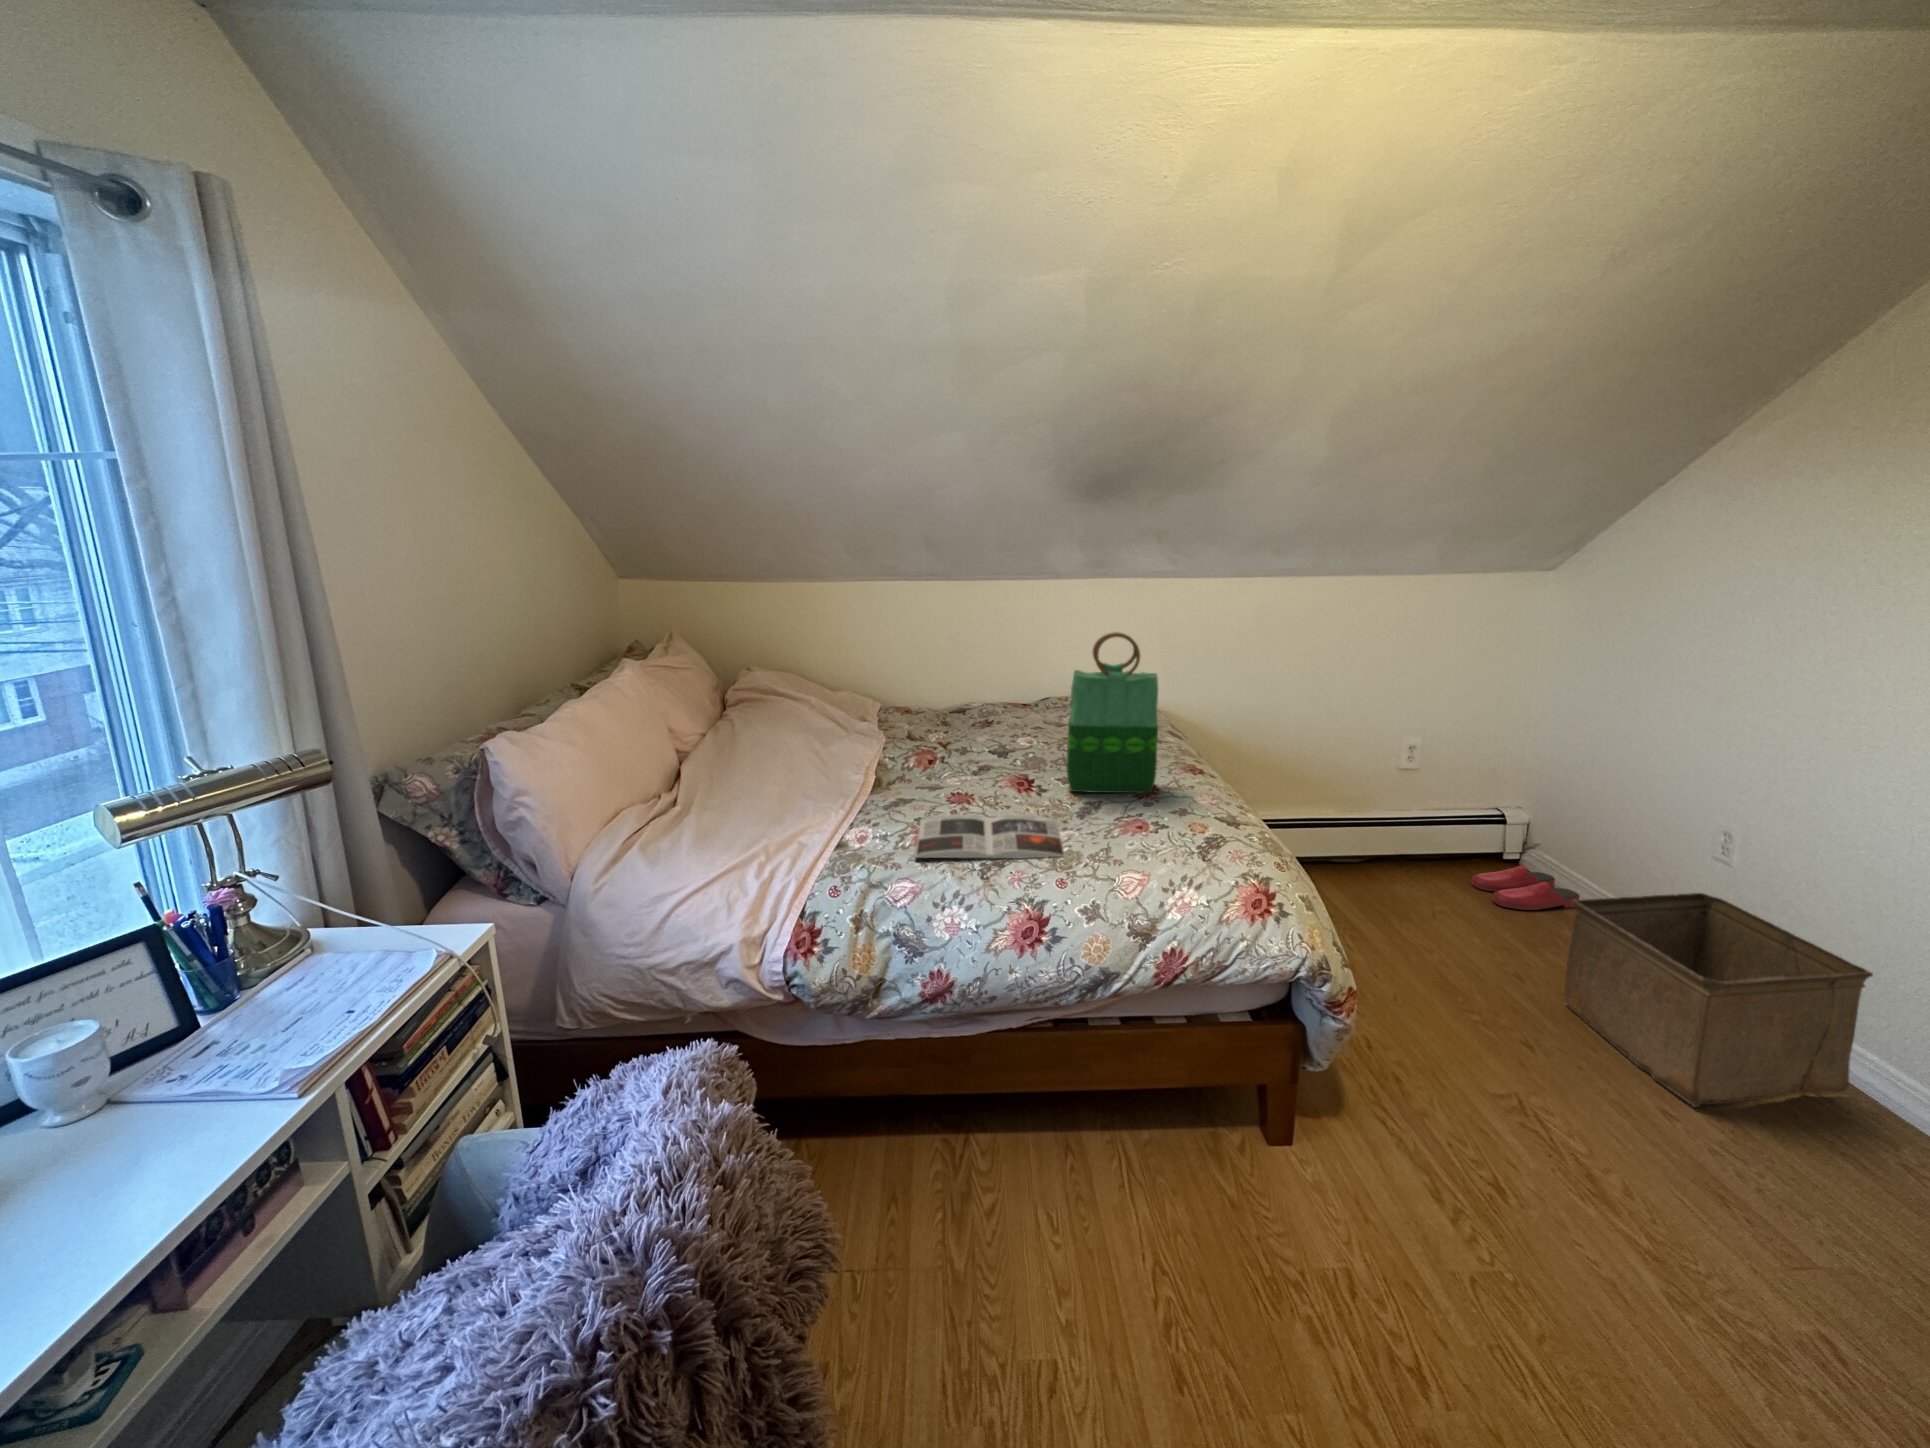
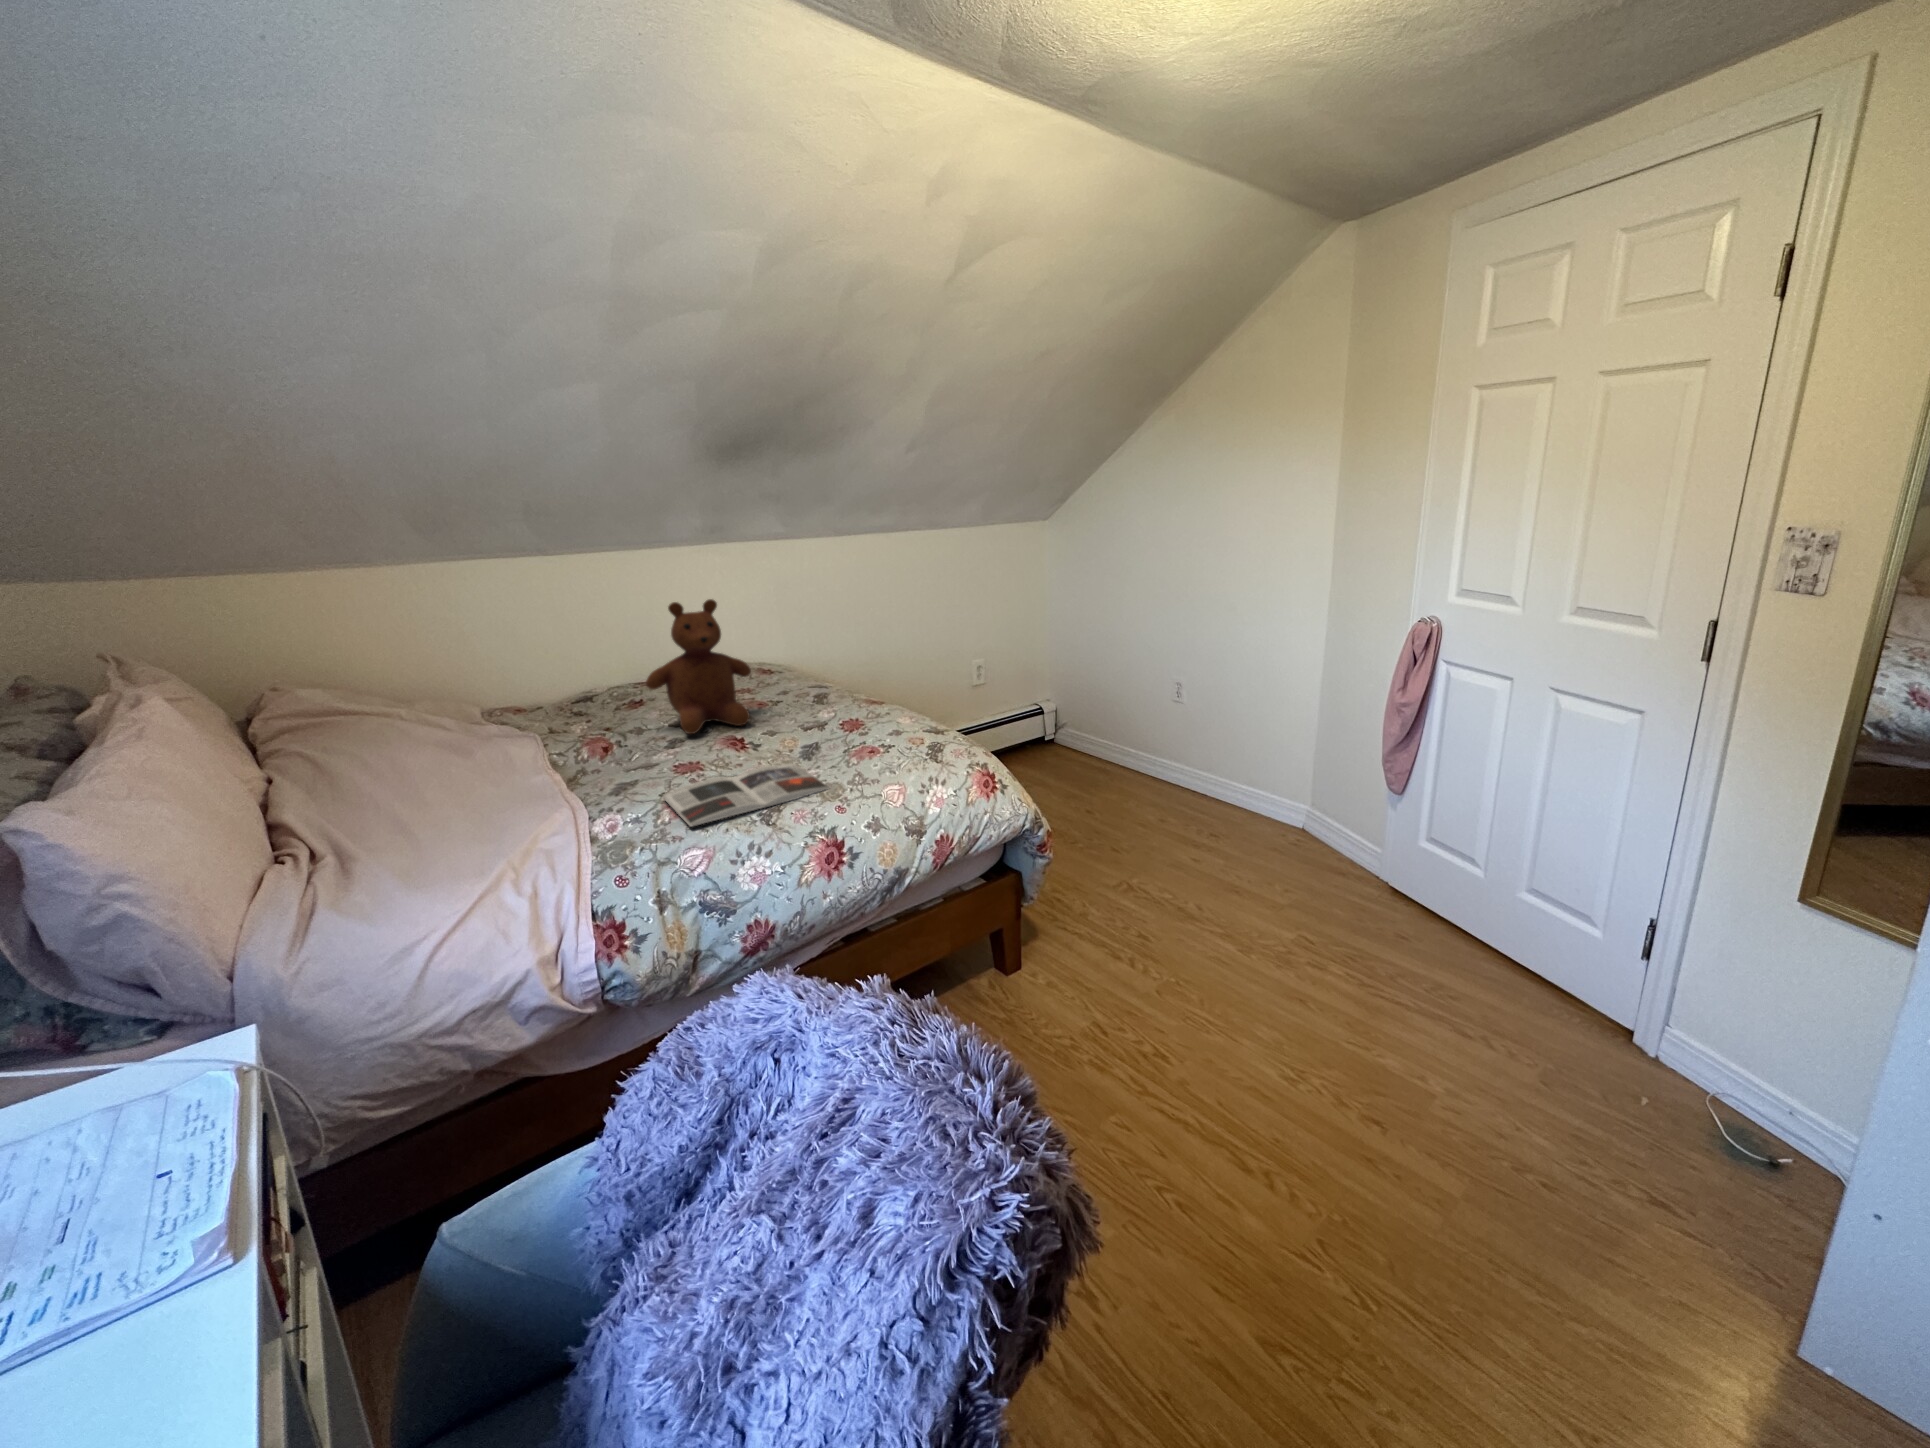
teddy bear: none [973,630,1074,765] -> present [646,599,751,734]
tote bag: present [1066,632,1158,793] -> none [772,587,859,740]
slippers: present [1471,866,1580,910] -> none [1035,738,1100,768]
storage bin: present [1565,893,1873,1107] -> none [1120,722,1265,848]

